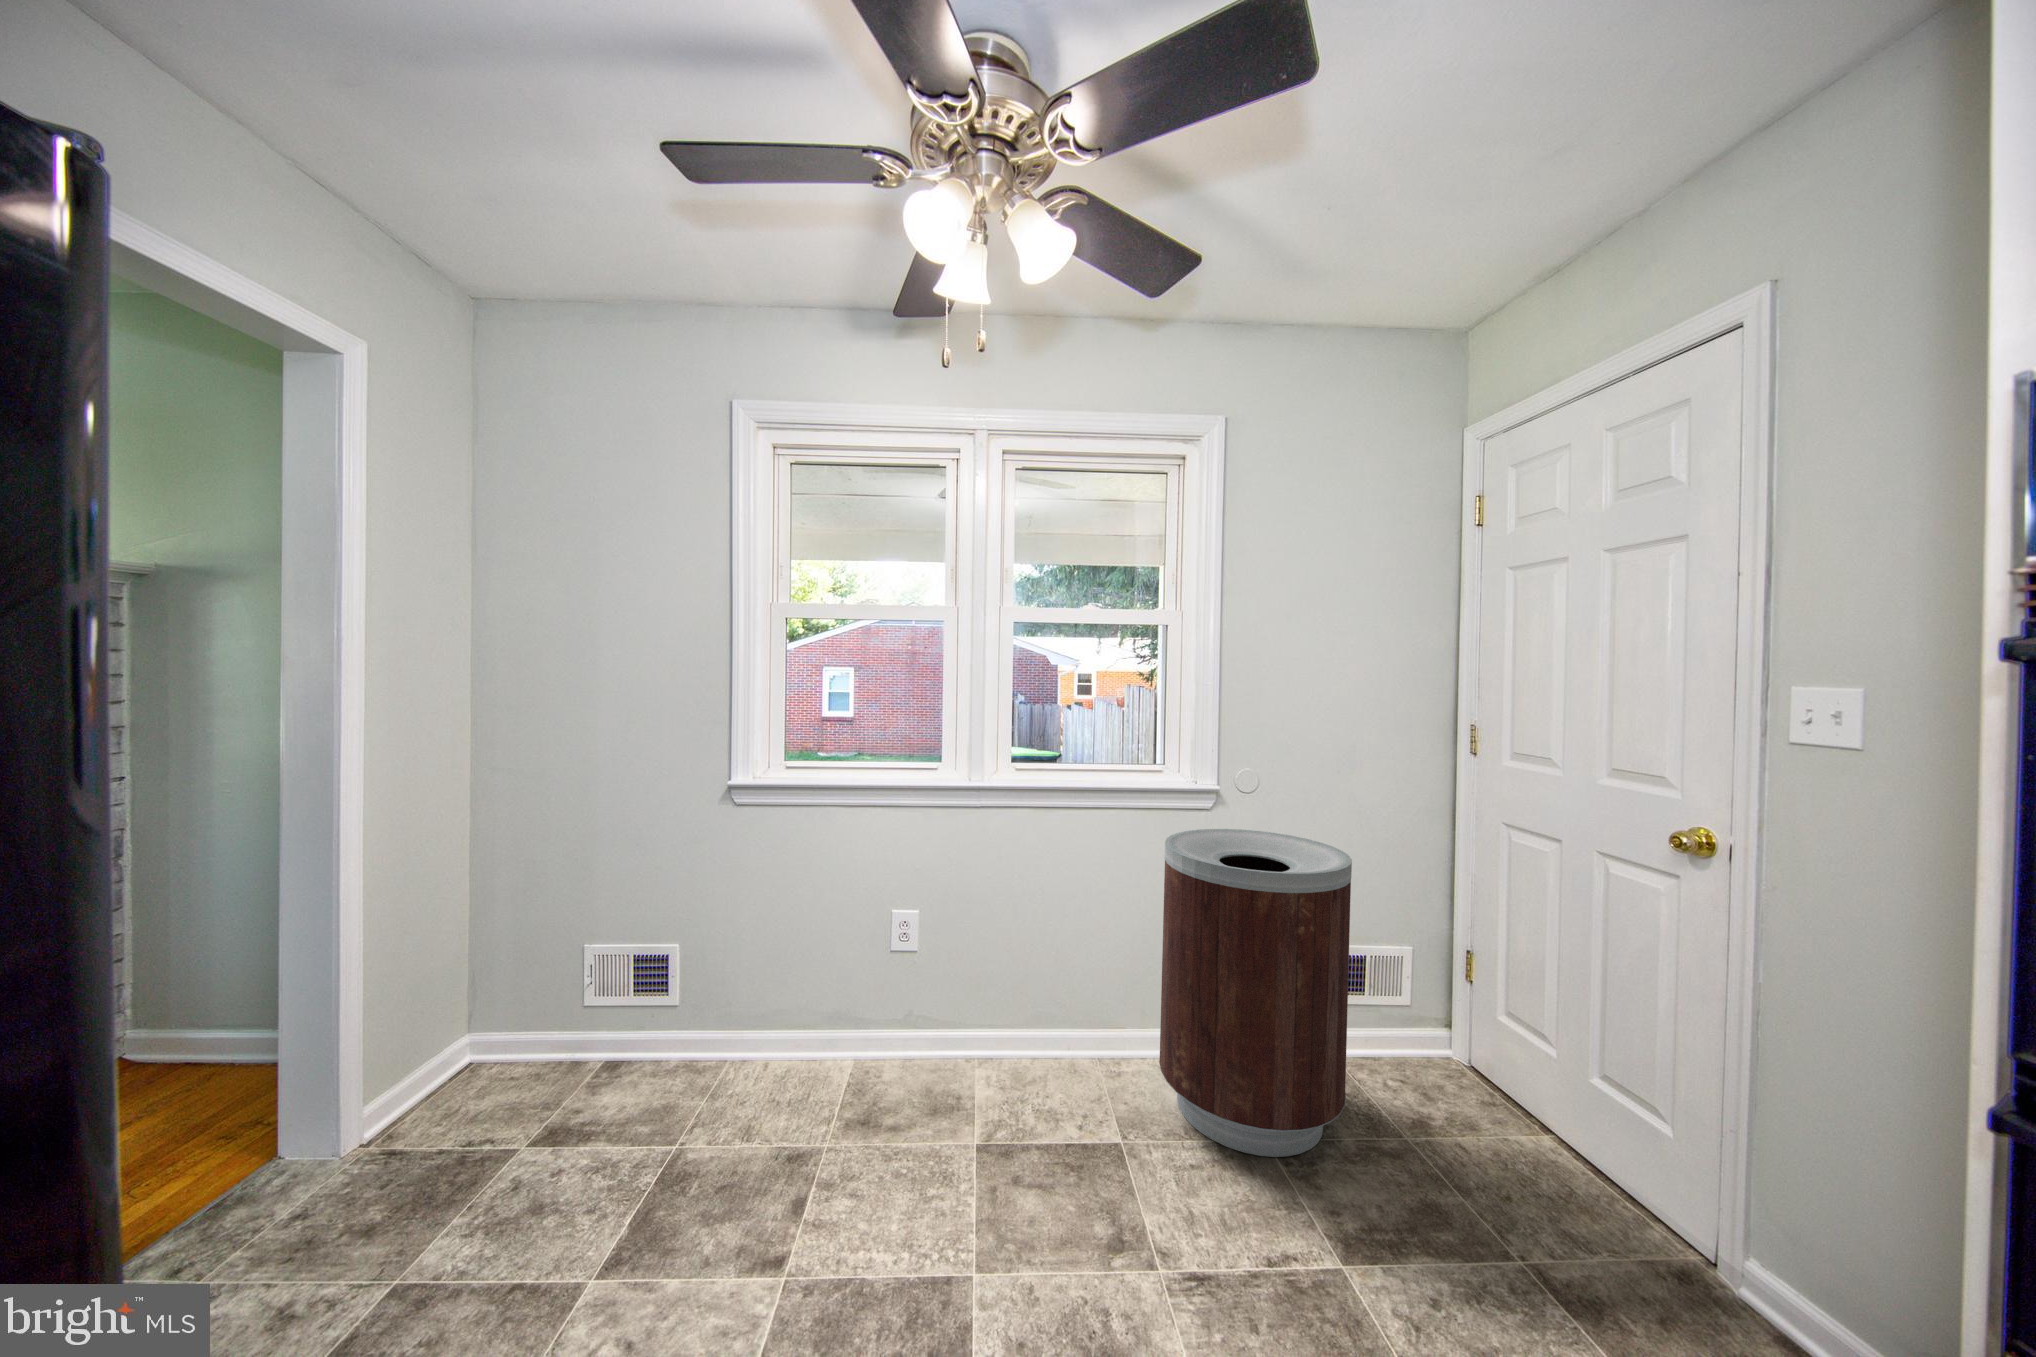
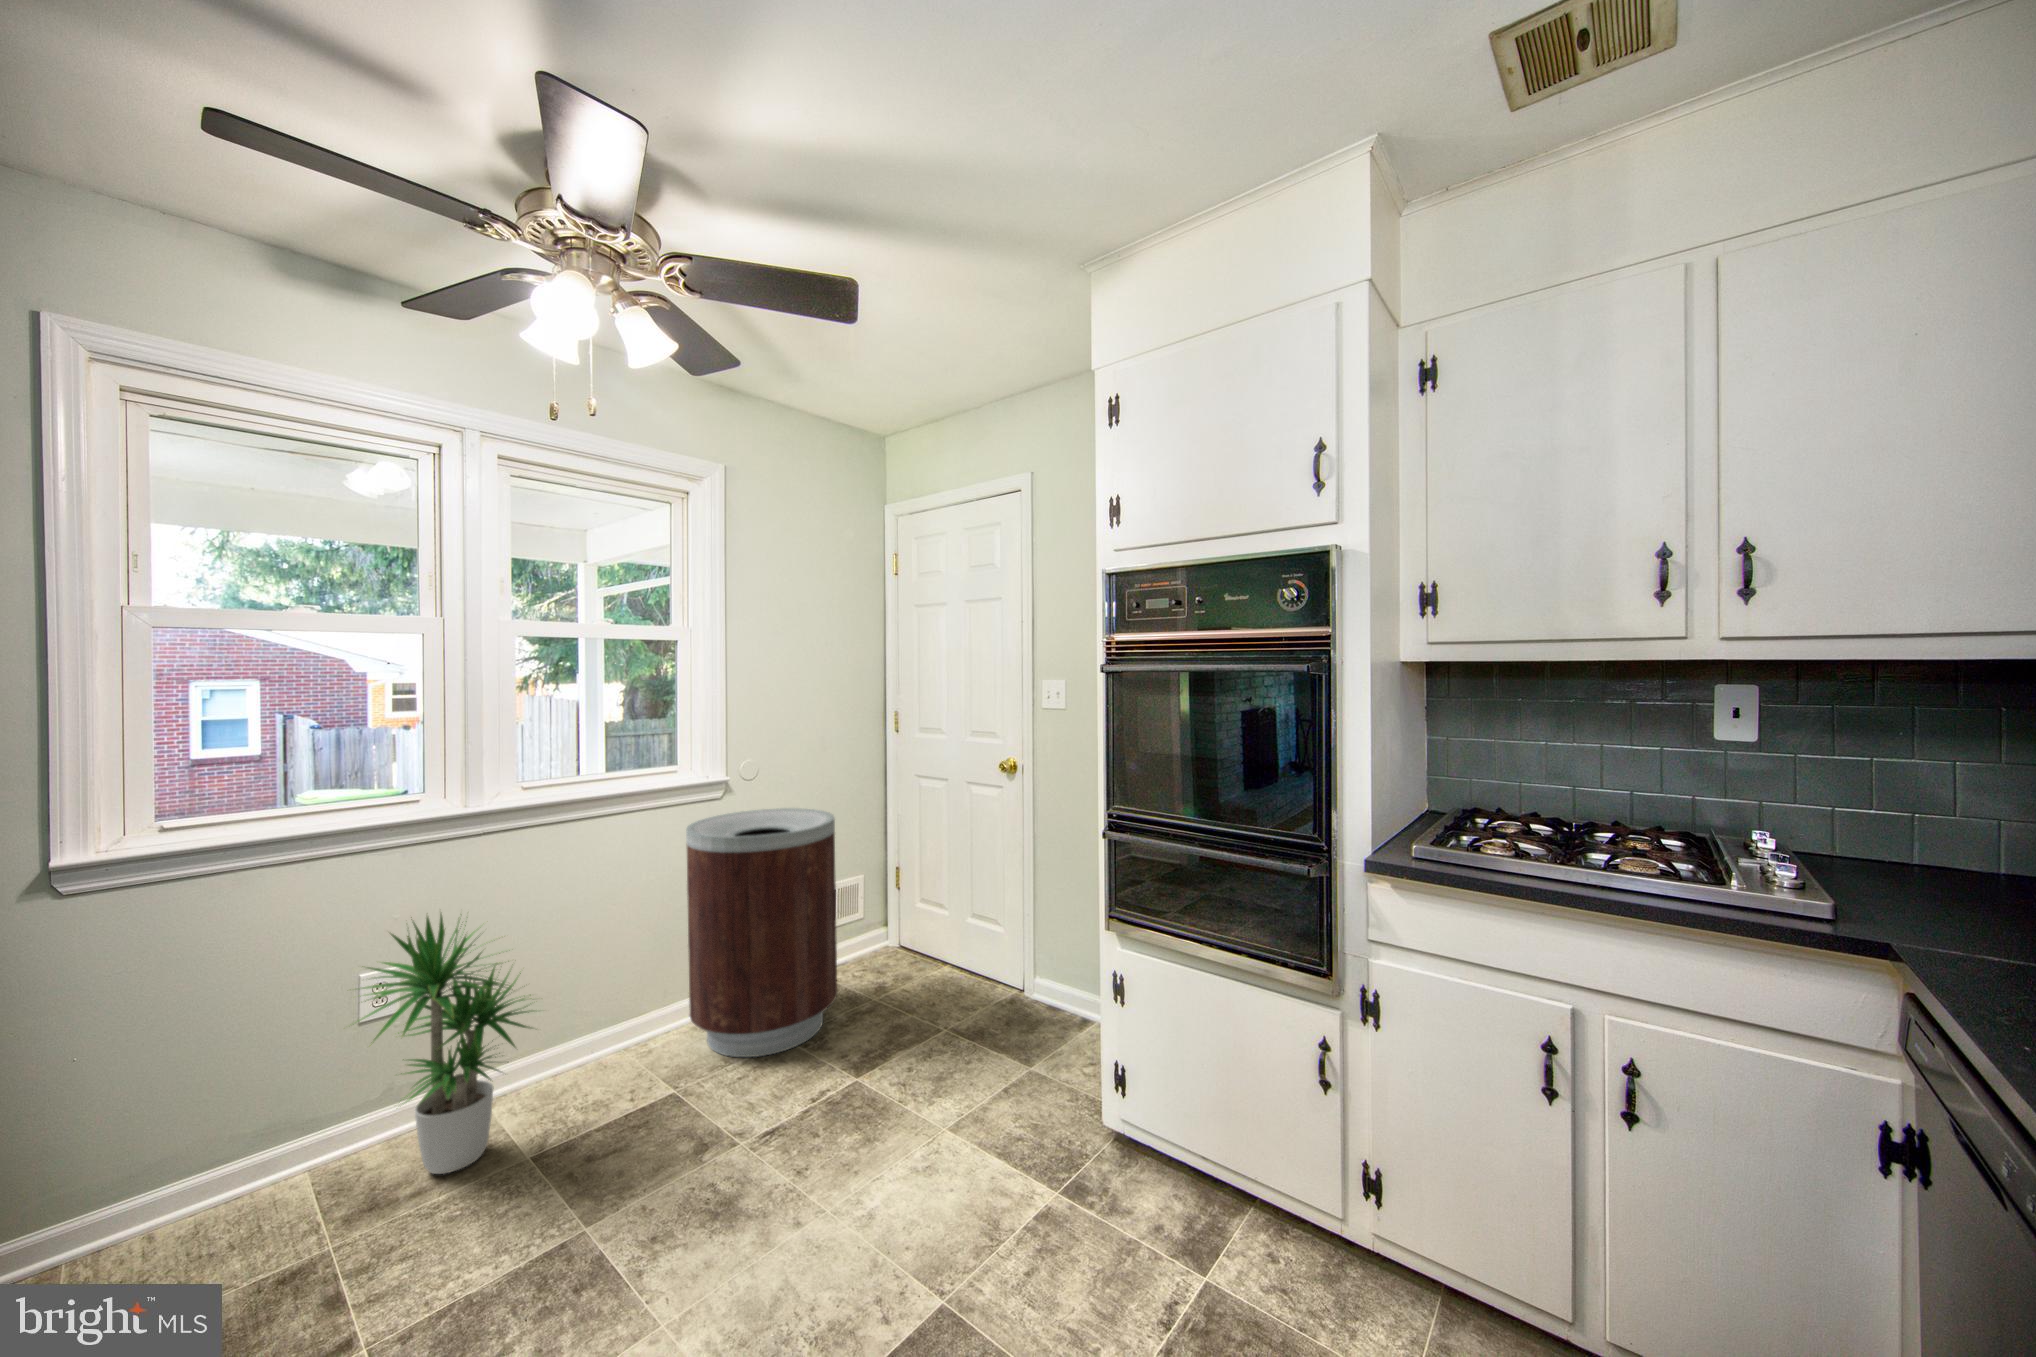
potted plant: none [857,868,1011,1122] -> present [359,914,532,1174]

